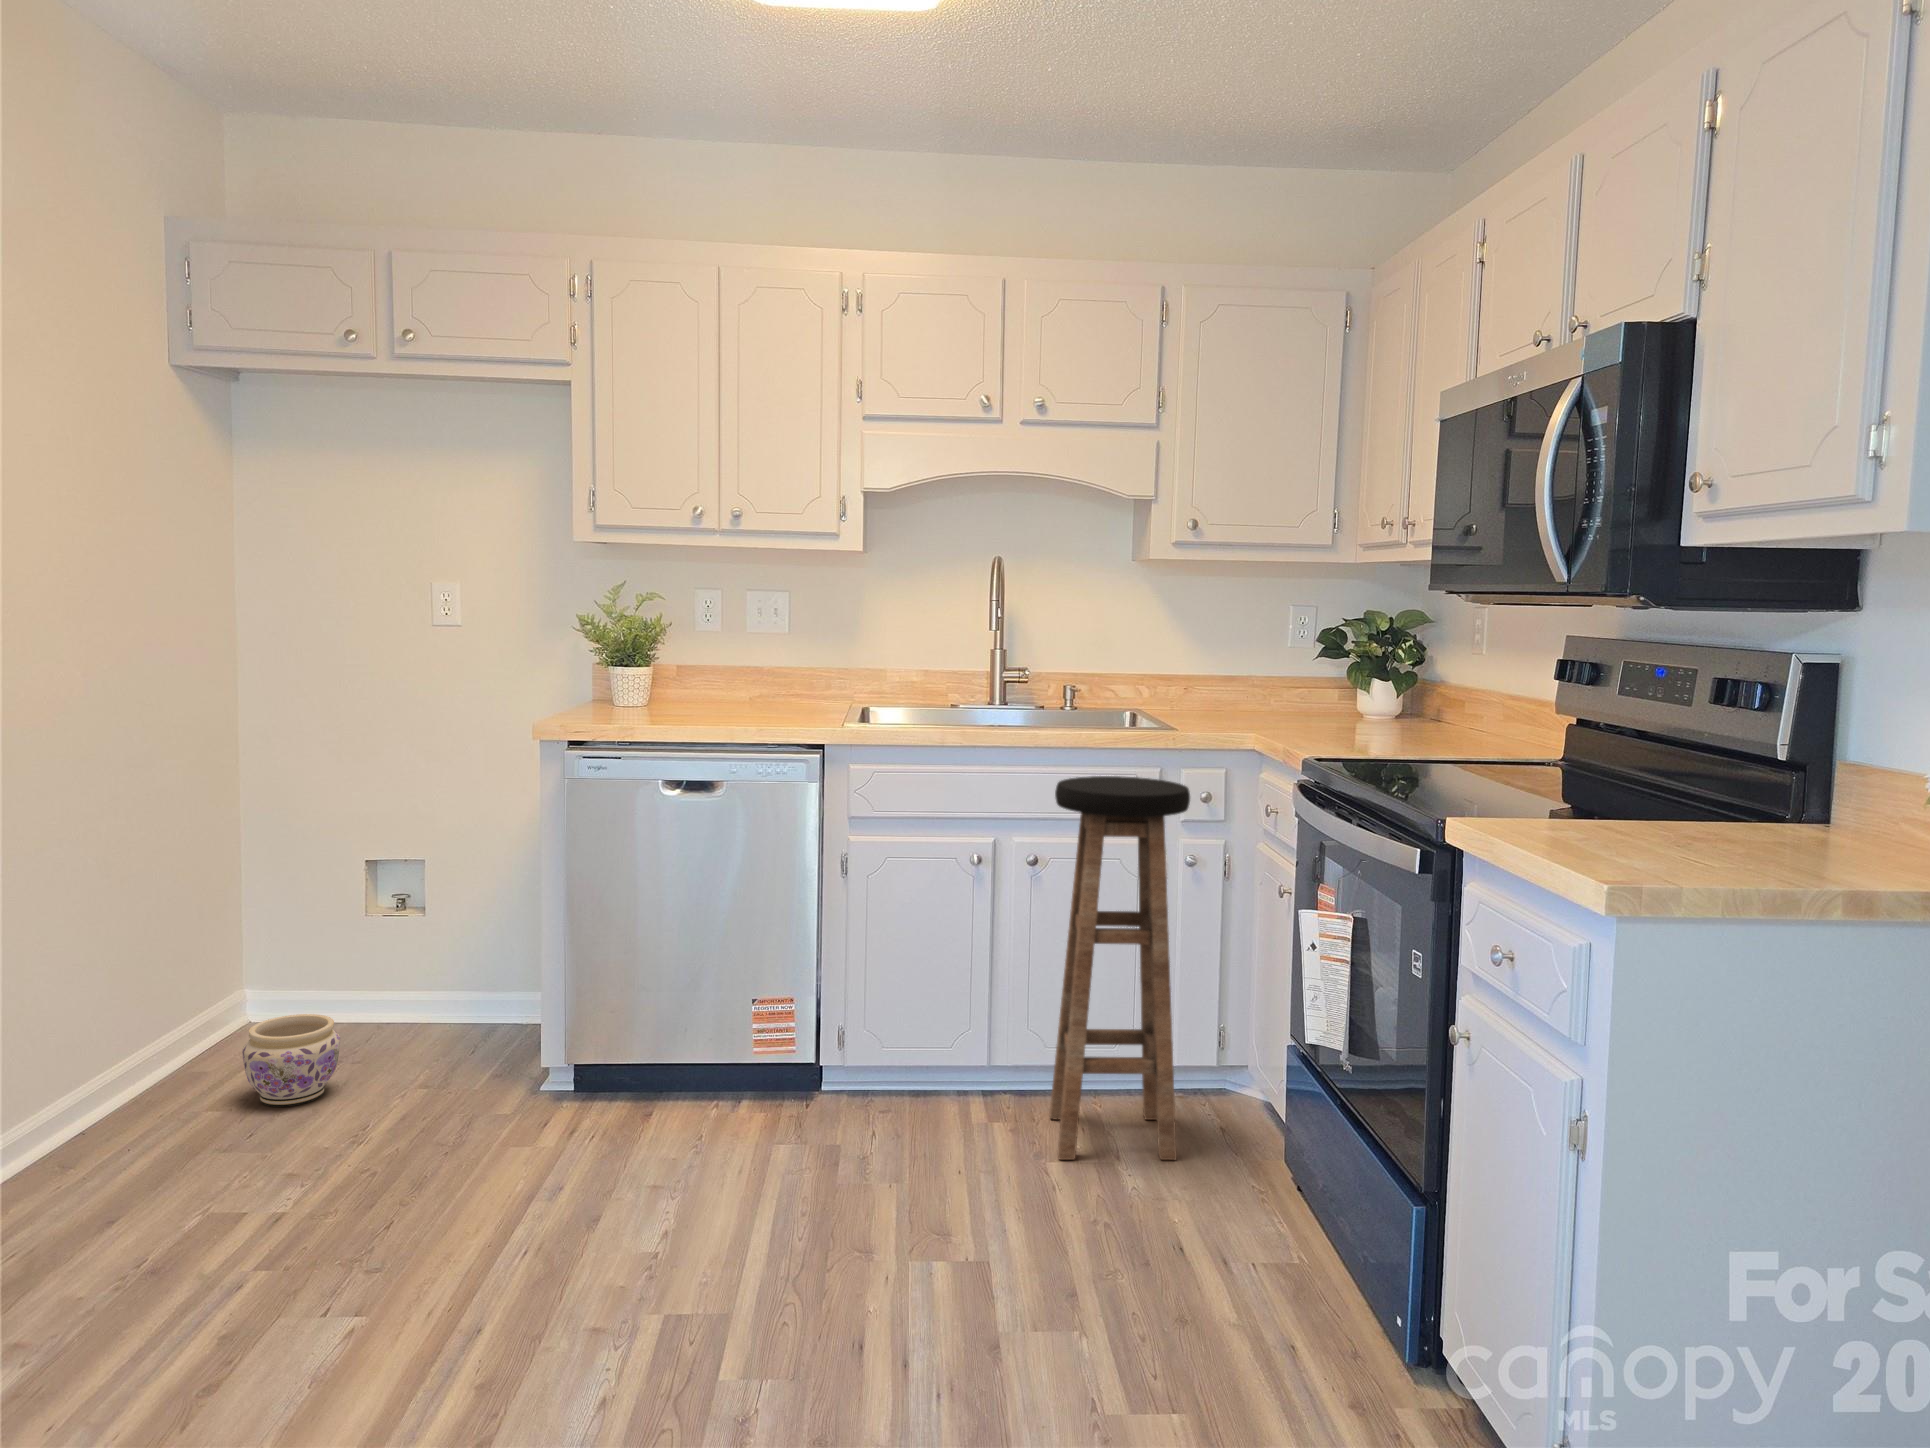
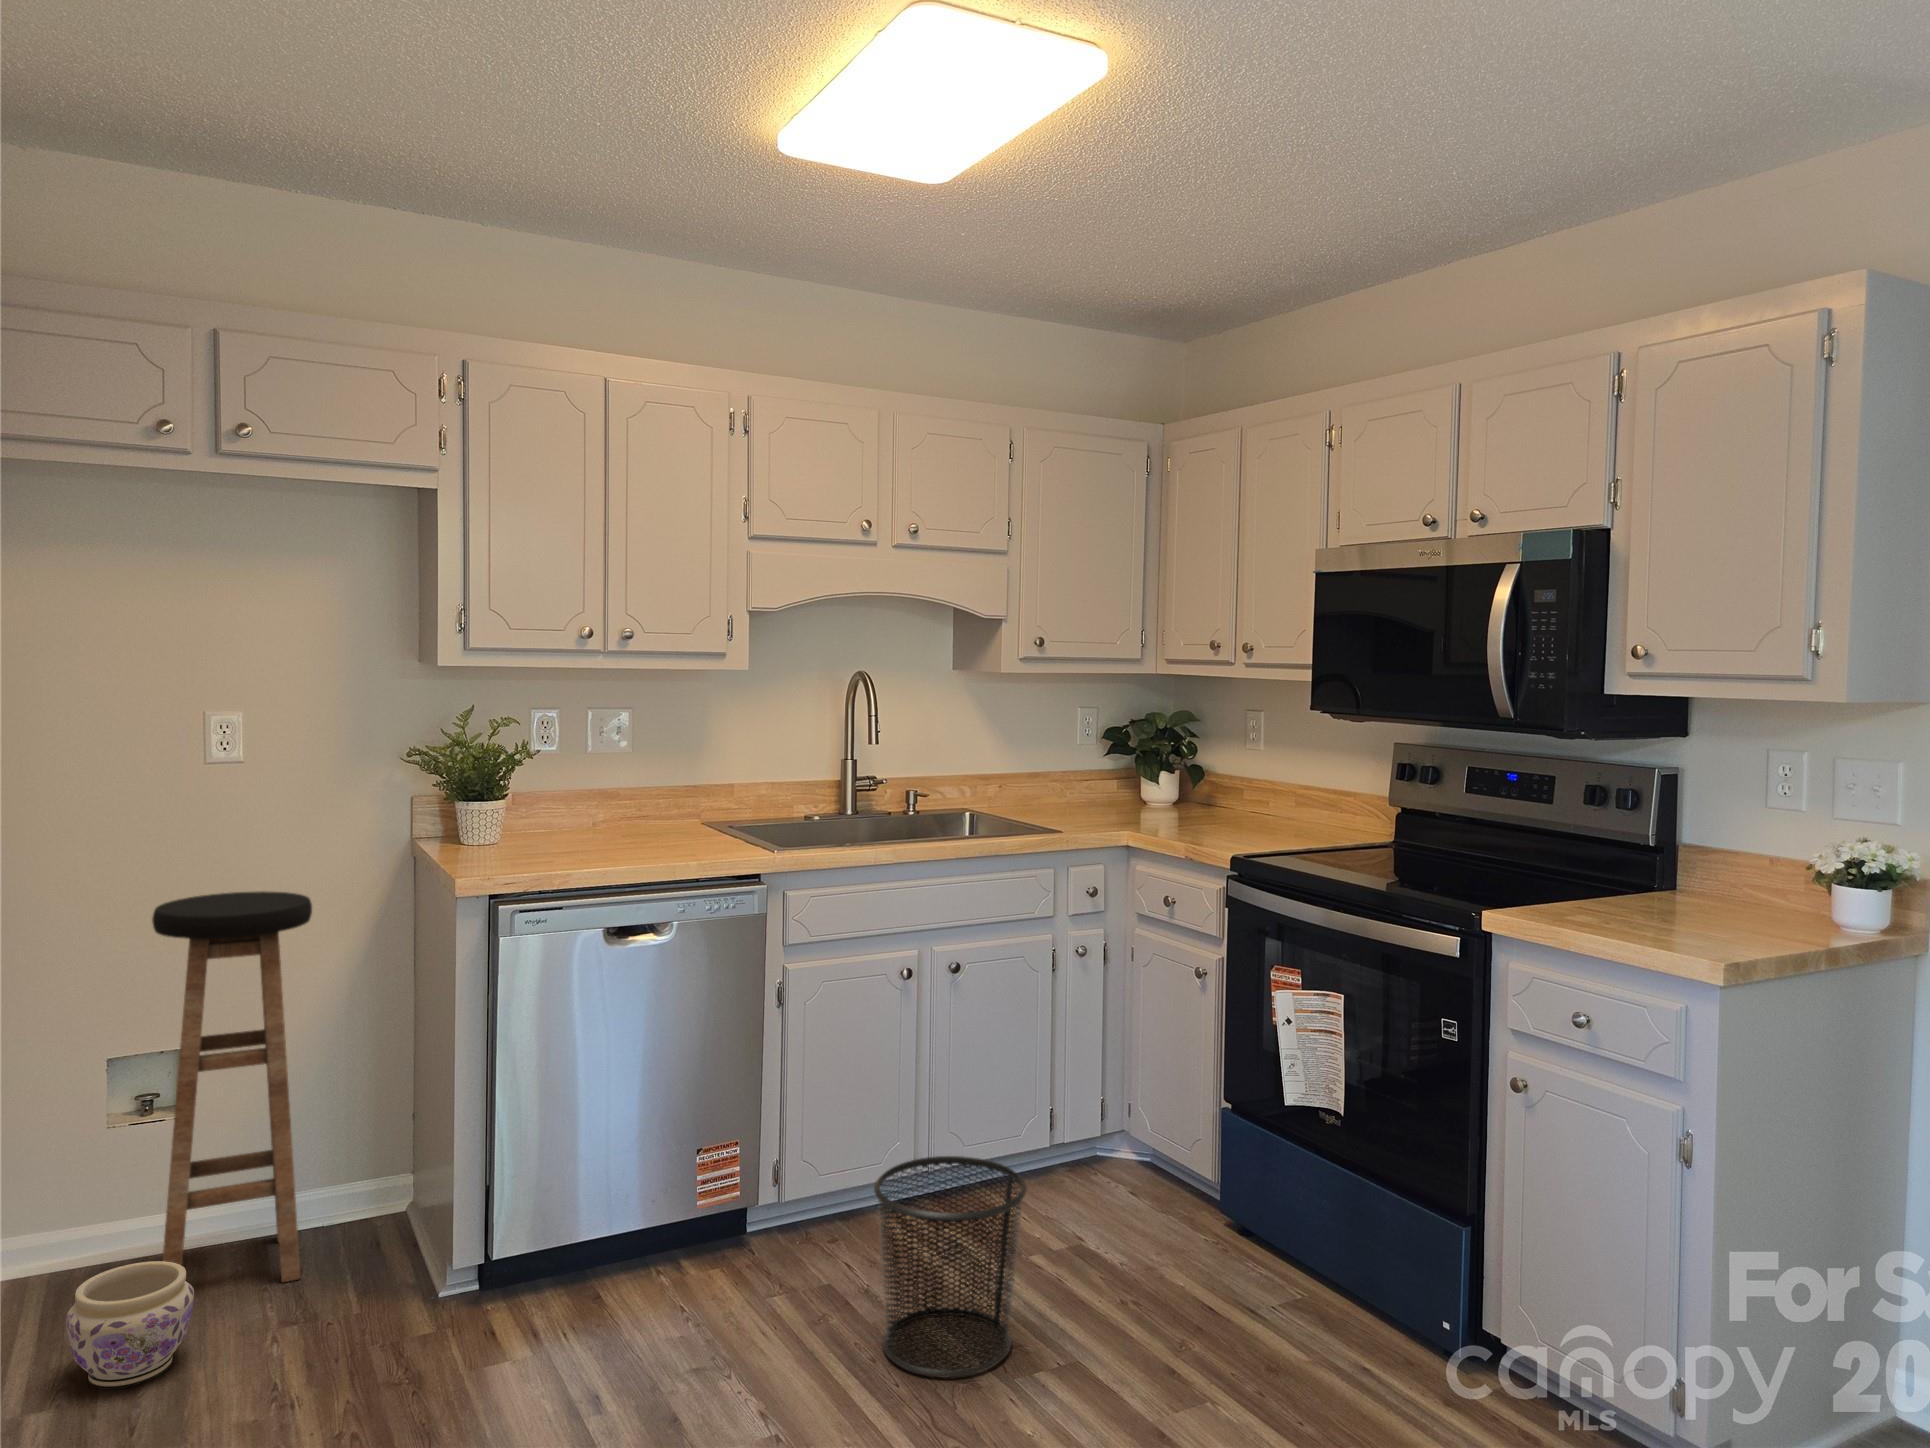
bar stool: present [1050,776,1190,1160] -> present [152,891,312,1282]
waste bin: none [800,1036,960,1258] -> present [874,1156,1027,1377]

